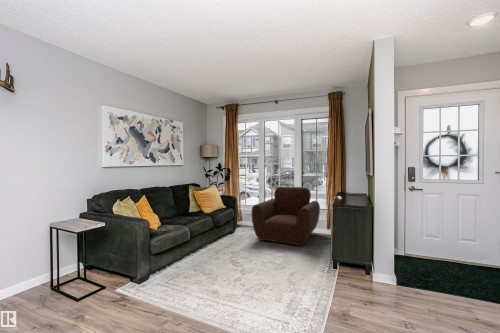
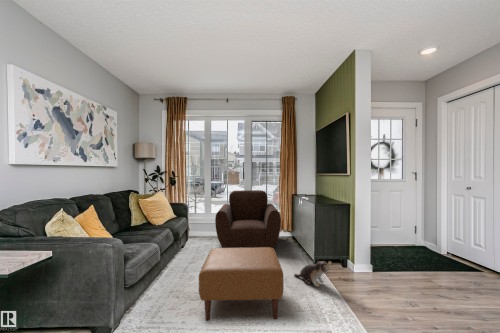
ottoman: none [193,235,272,298] -> present [199,247,284,321]
plush toy: none [297,260,321,284] -> present [294,261,332,287]

